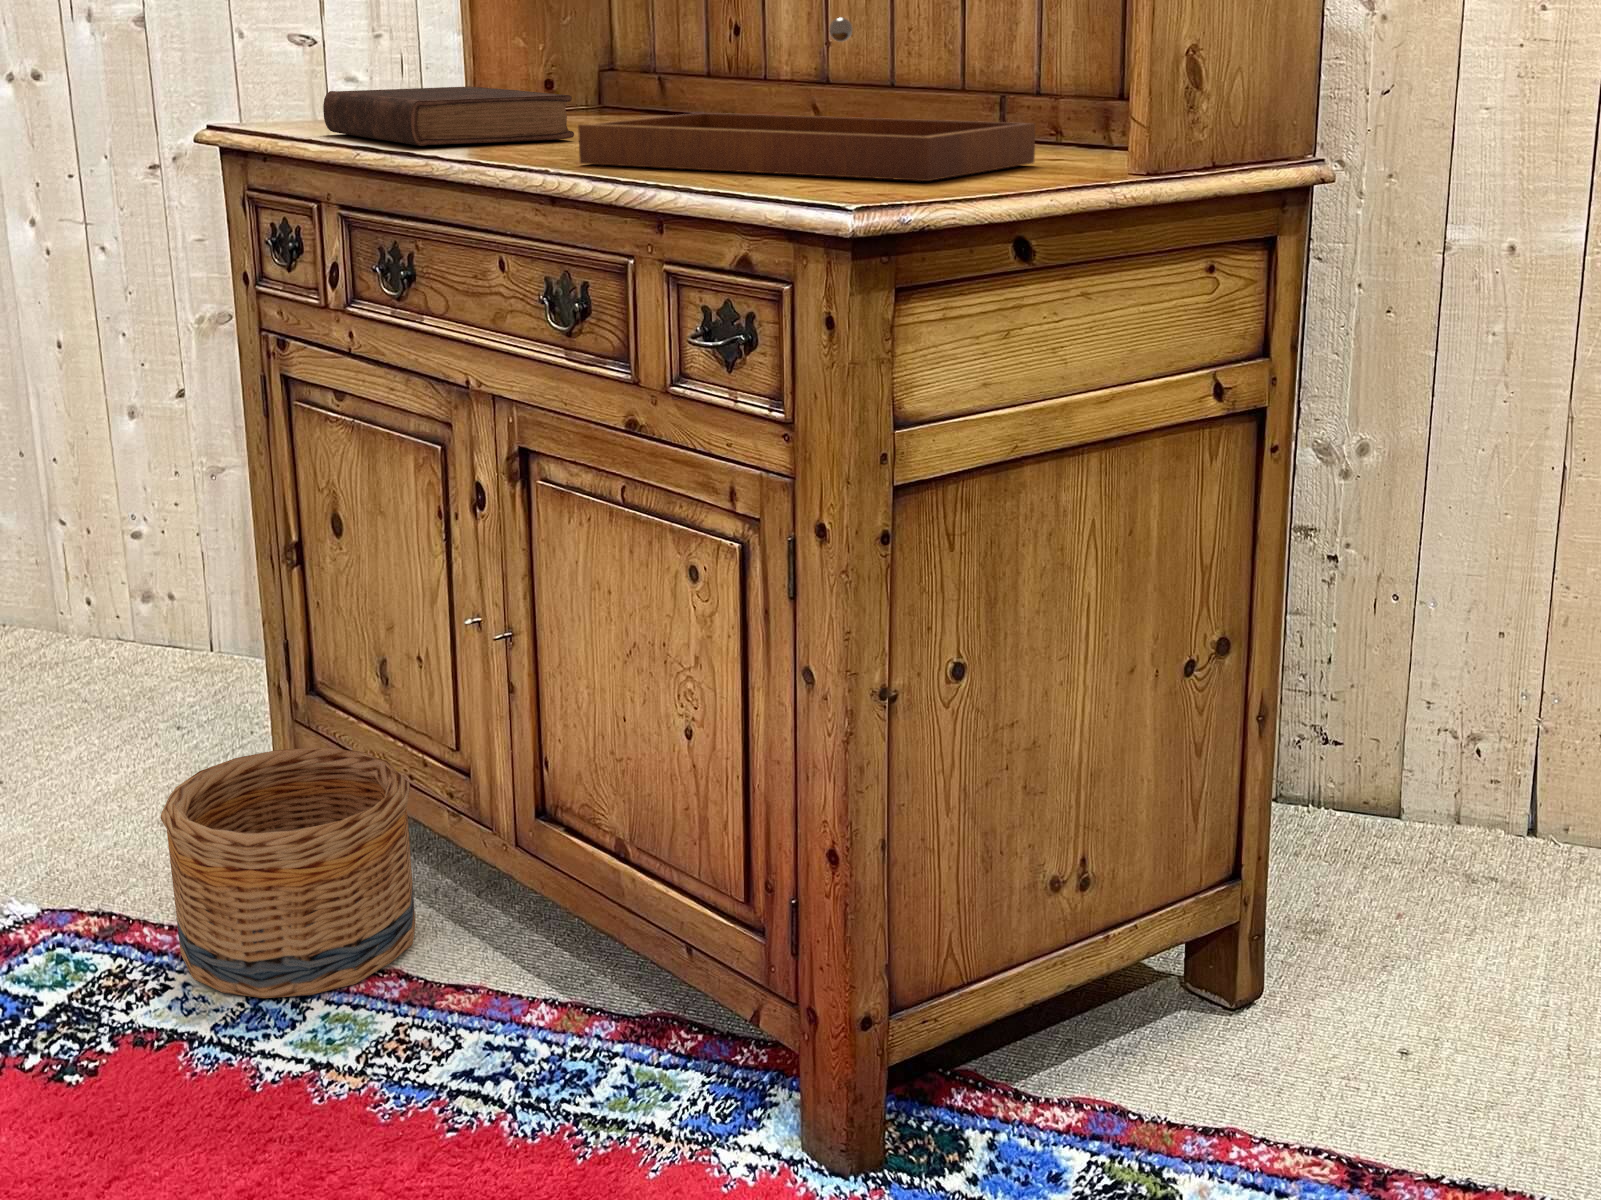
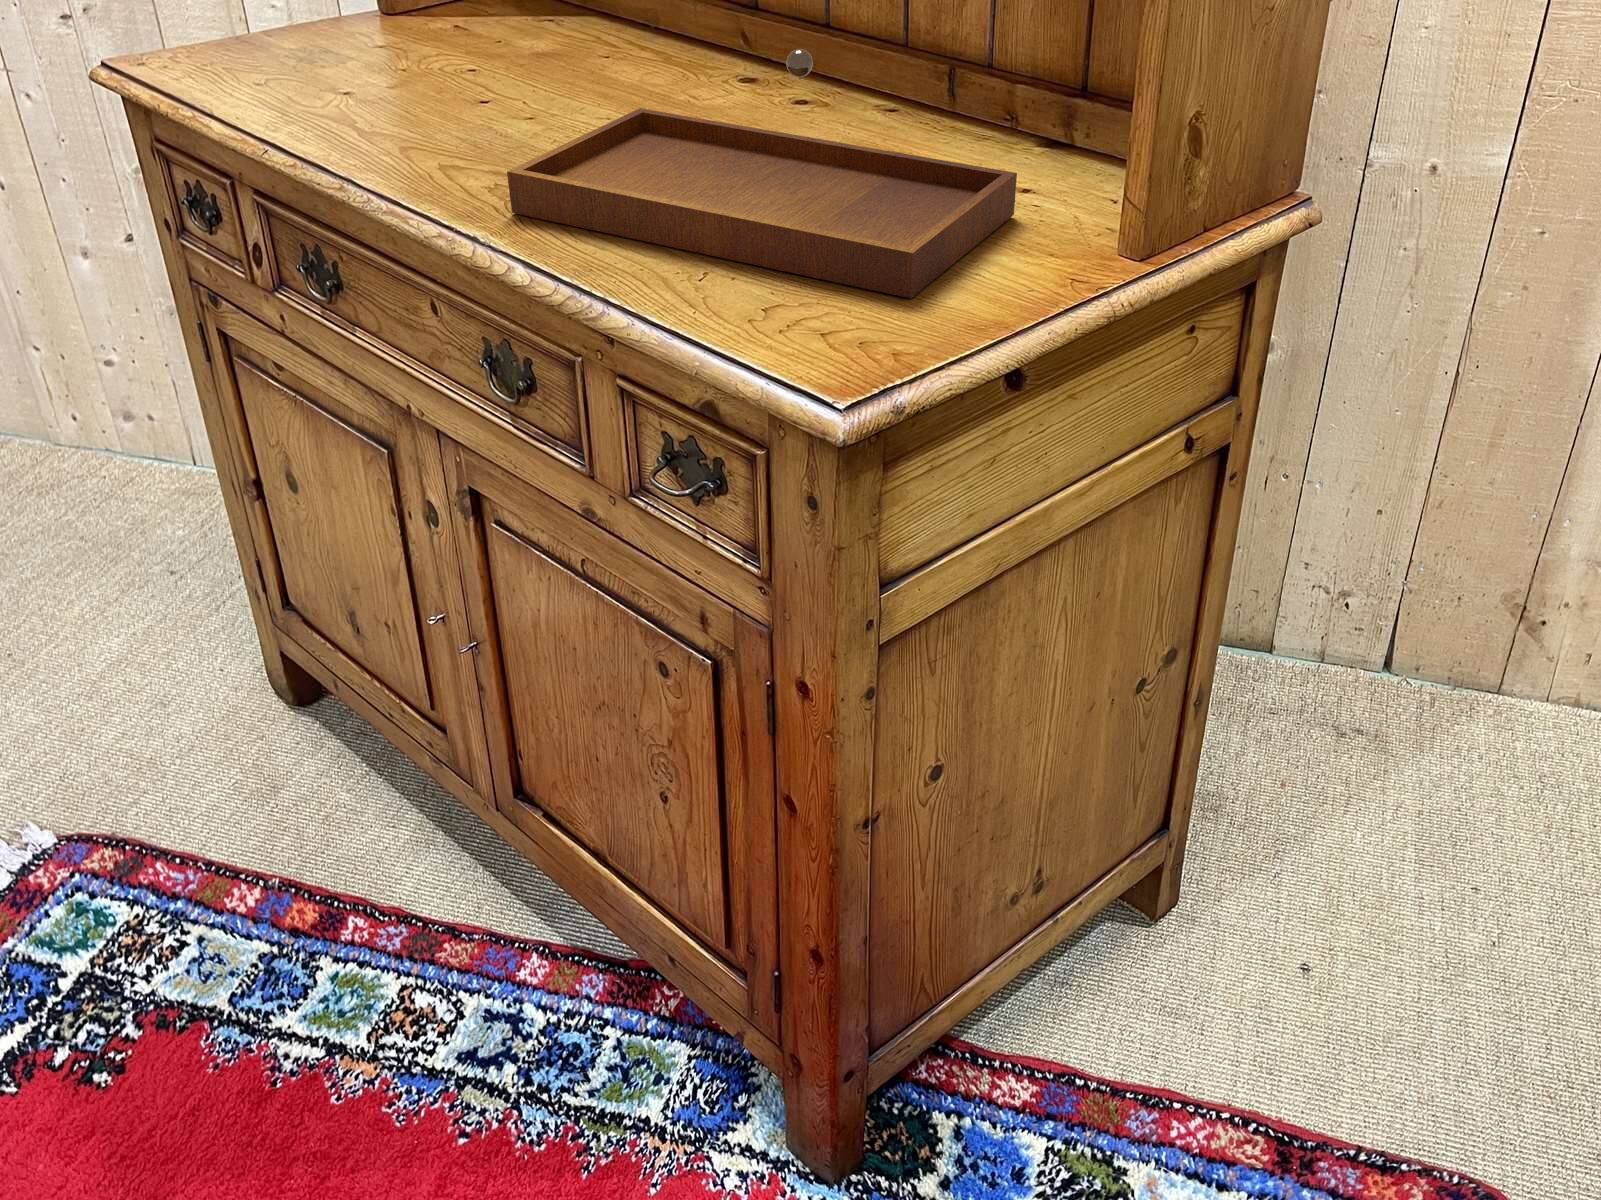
book: present [323,86,574,146] -> none [222,6,499,138]
basket: present [161,748,415,998] -> none [154,695,410,957]

